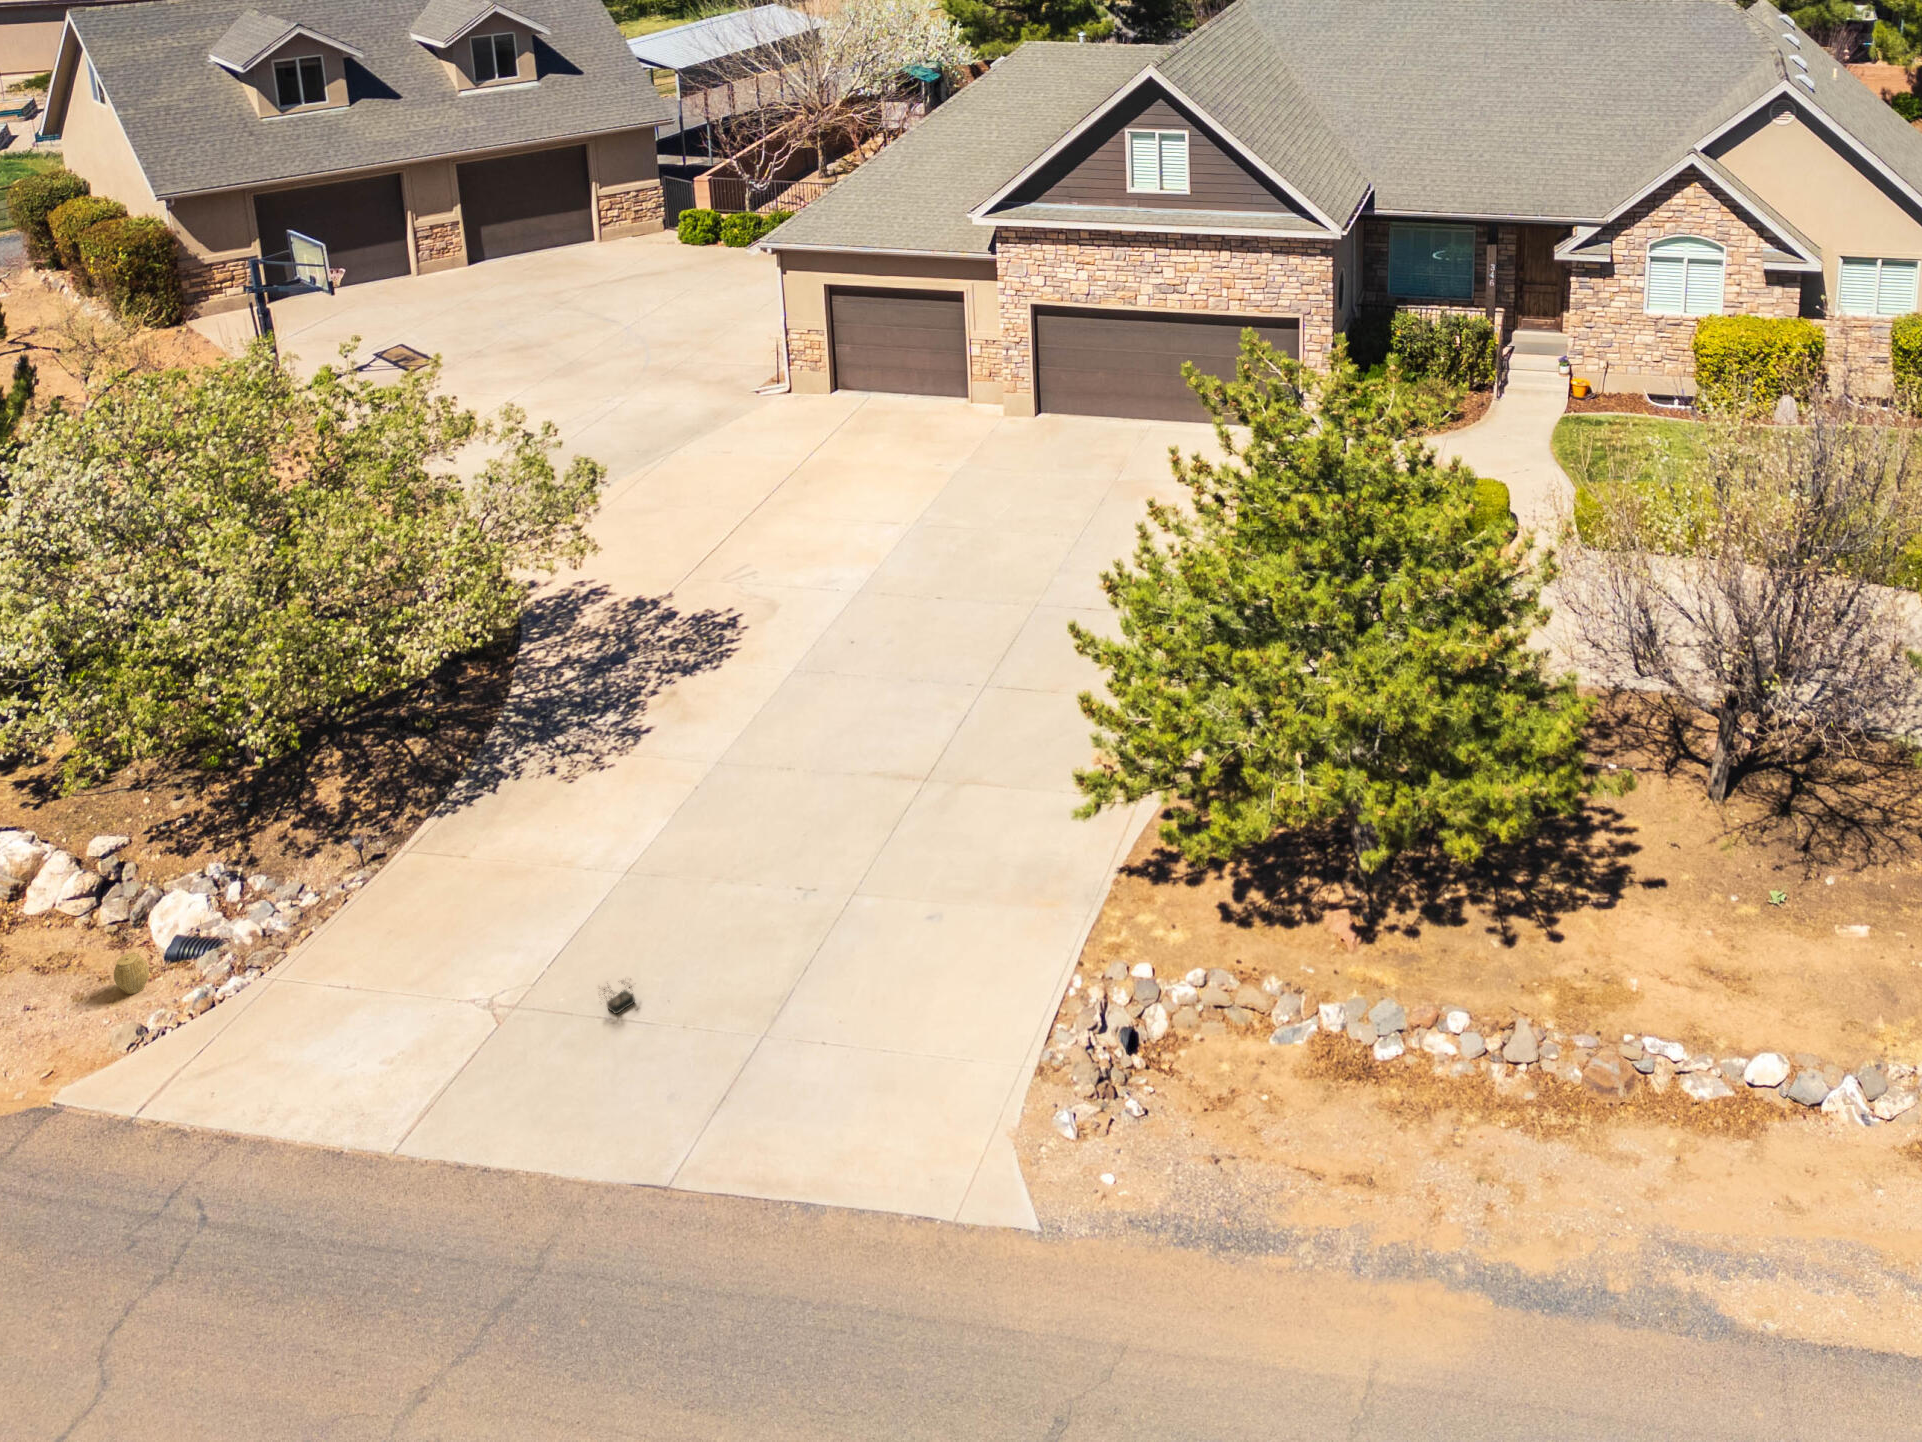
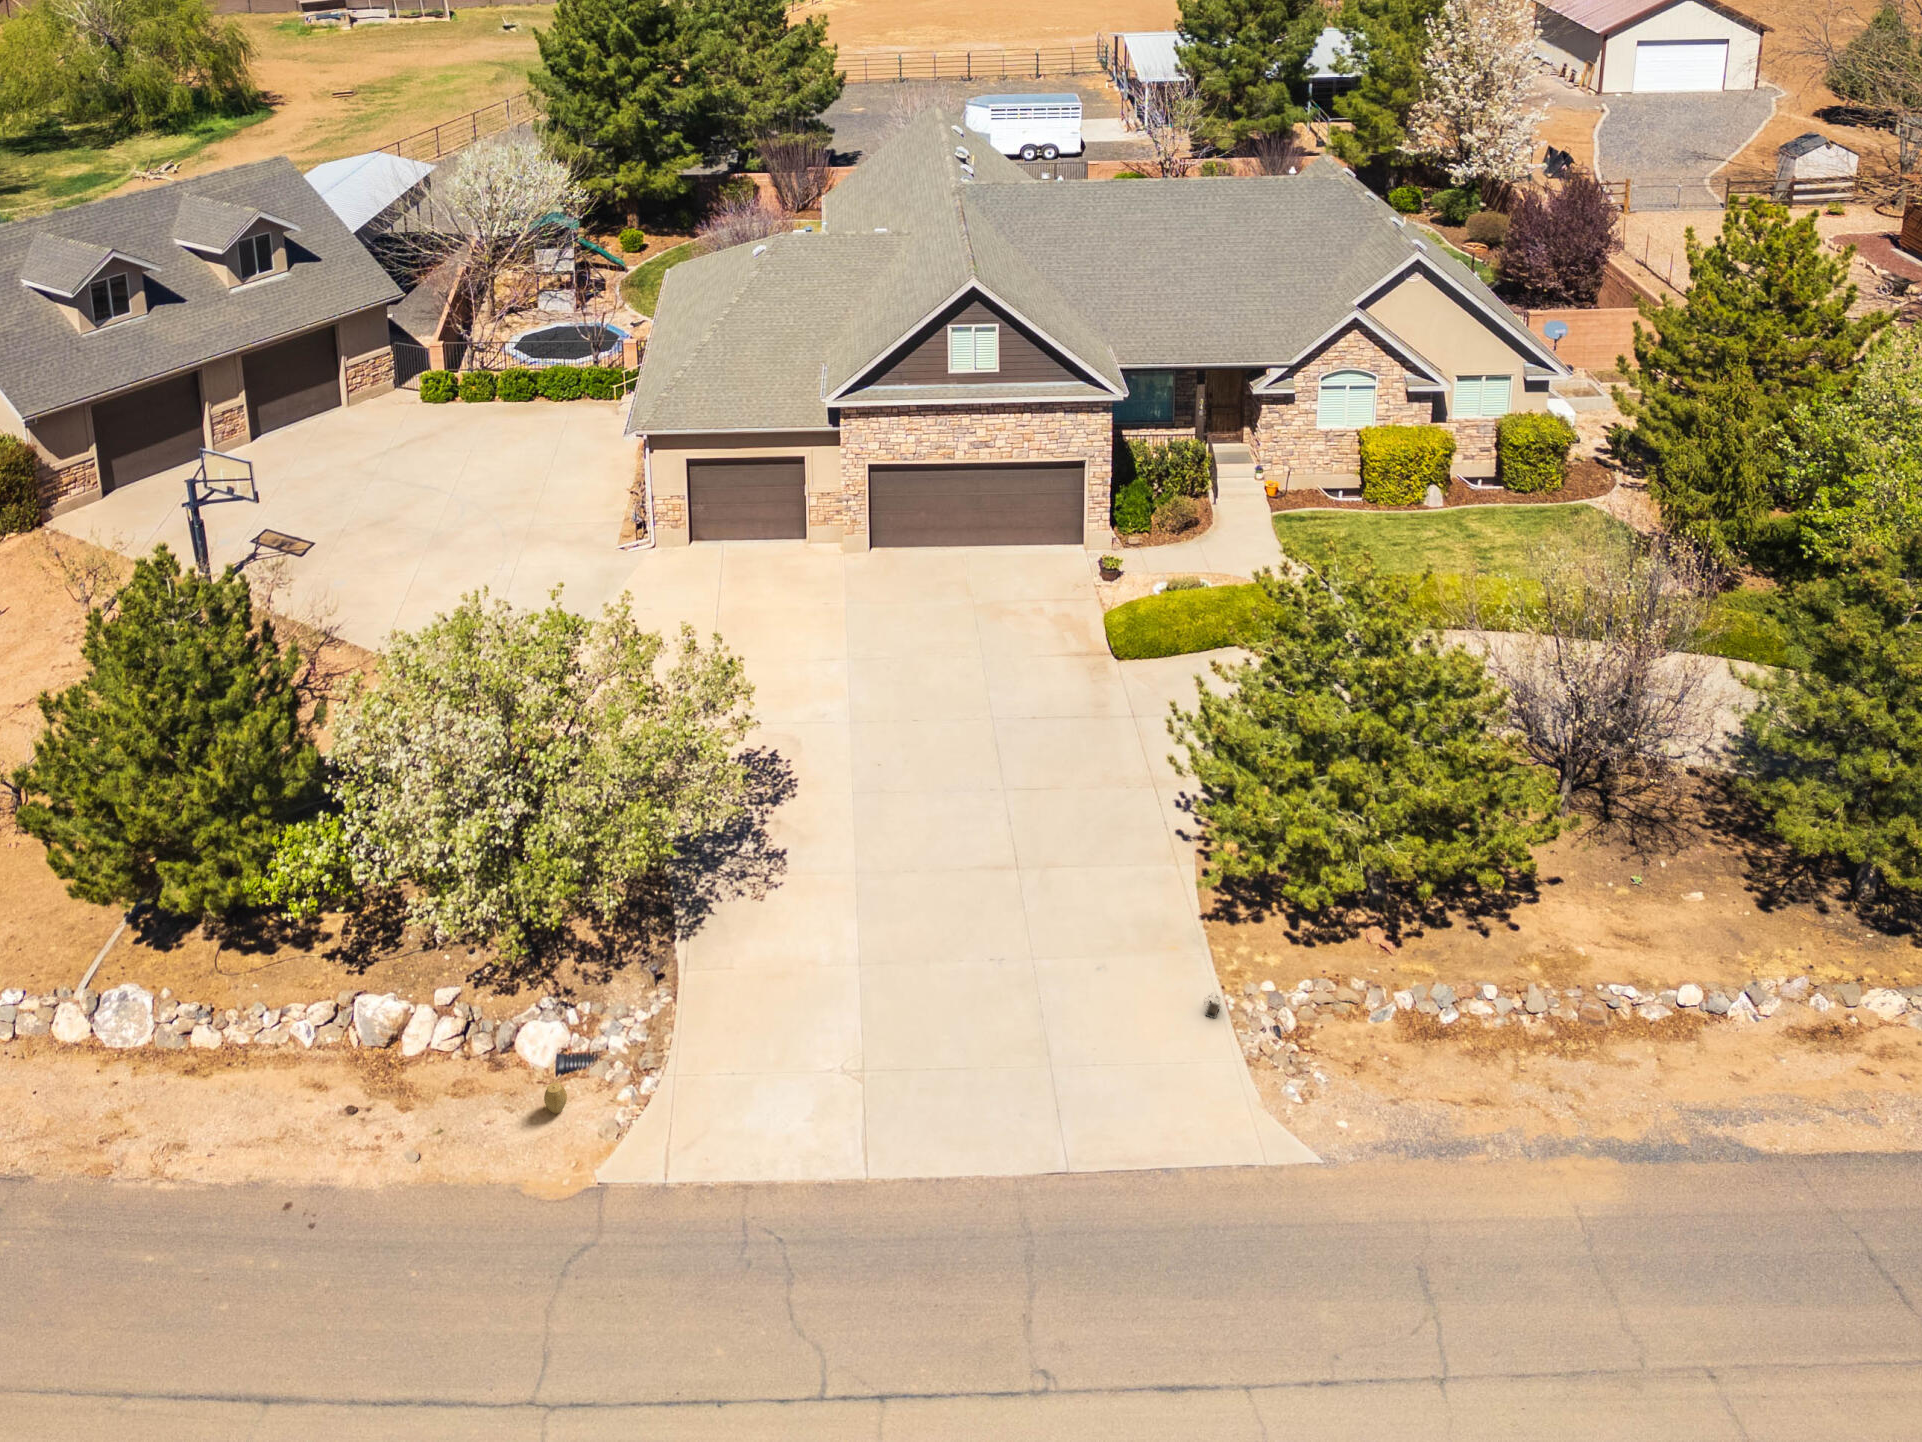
decorative plant: present [603,981,635,1014] -> present [1206,996,1220,1018]

